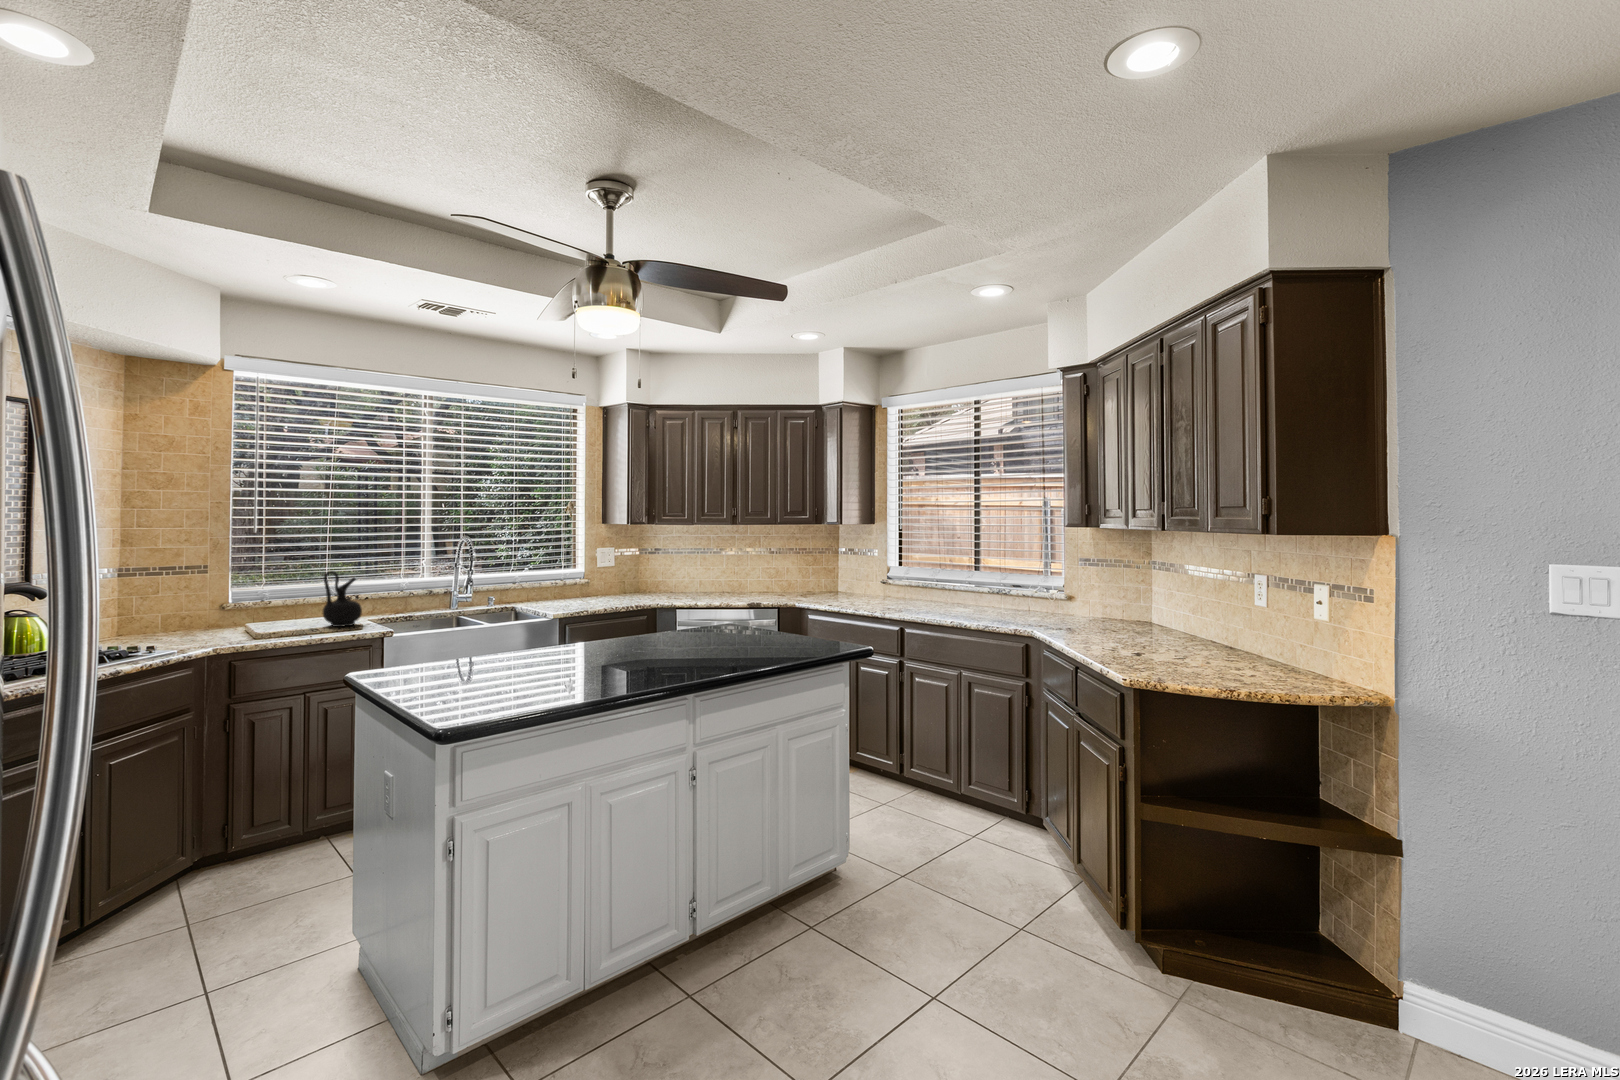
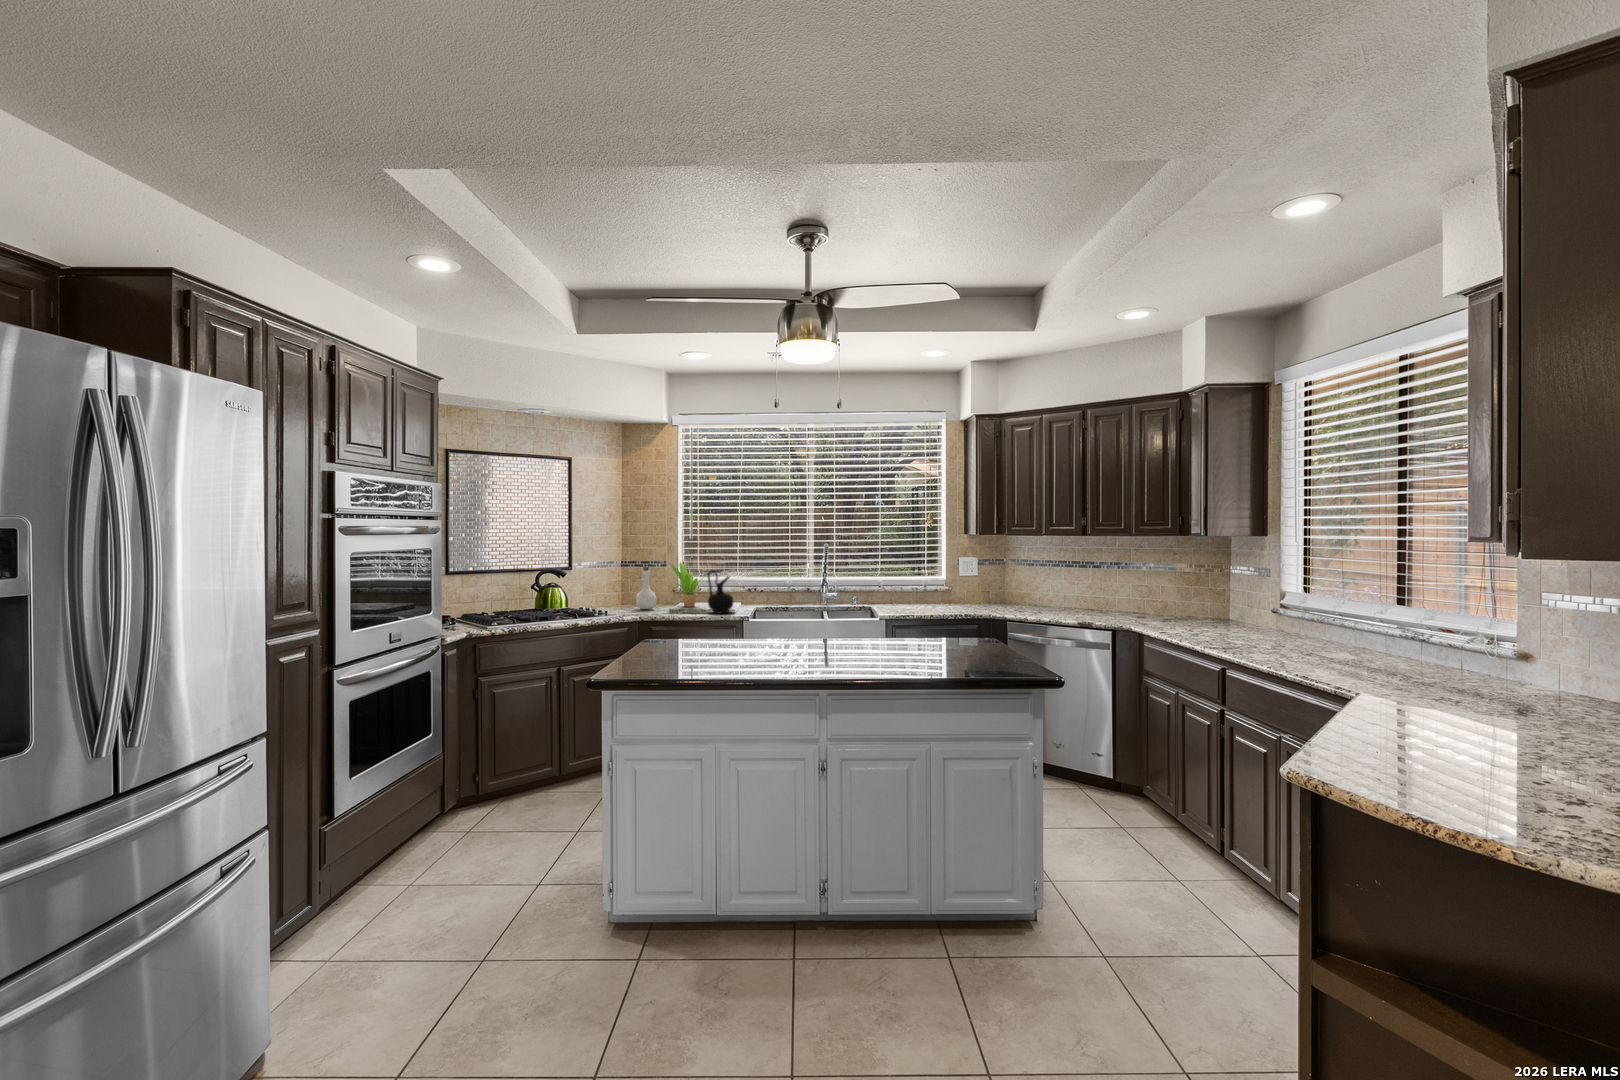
potted plant: none [247,563,305,623] -> present [670,562,708,607]
bottle: none [196,570,232,631] -> present [636,567,656,609]

